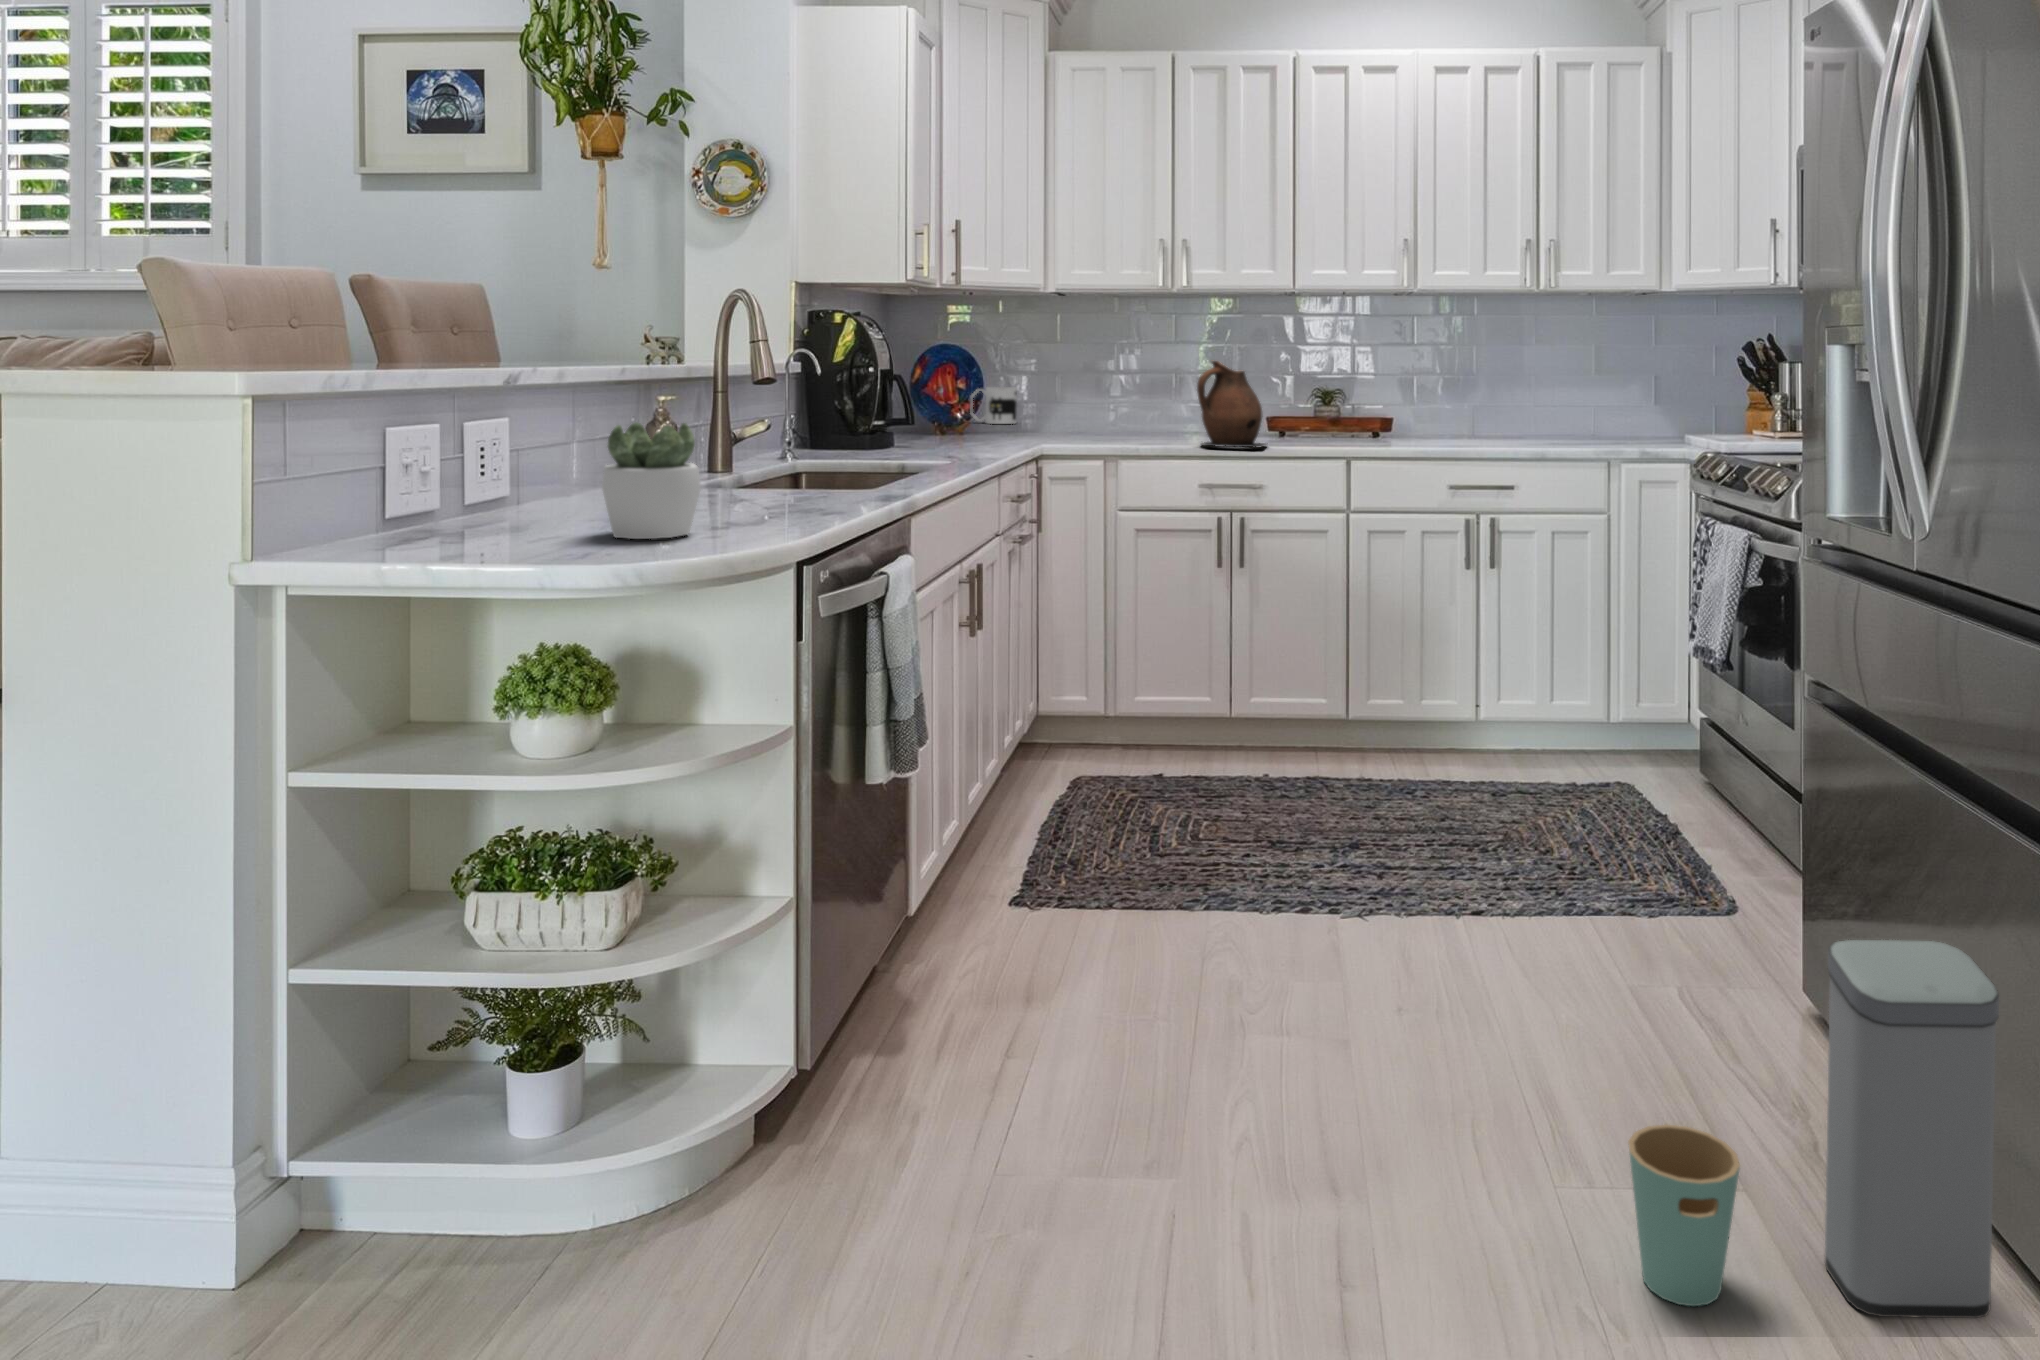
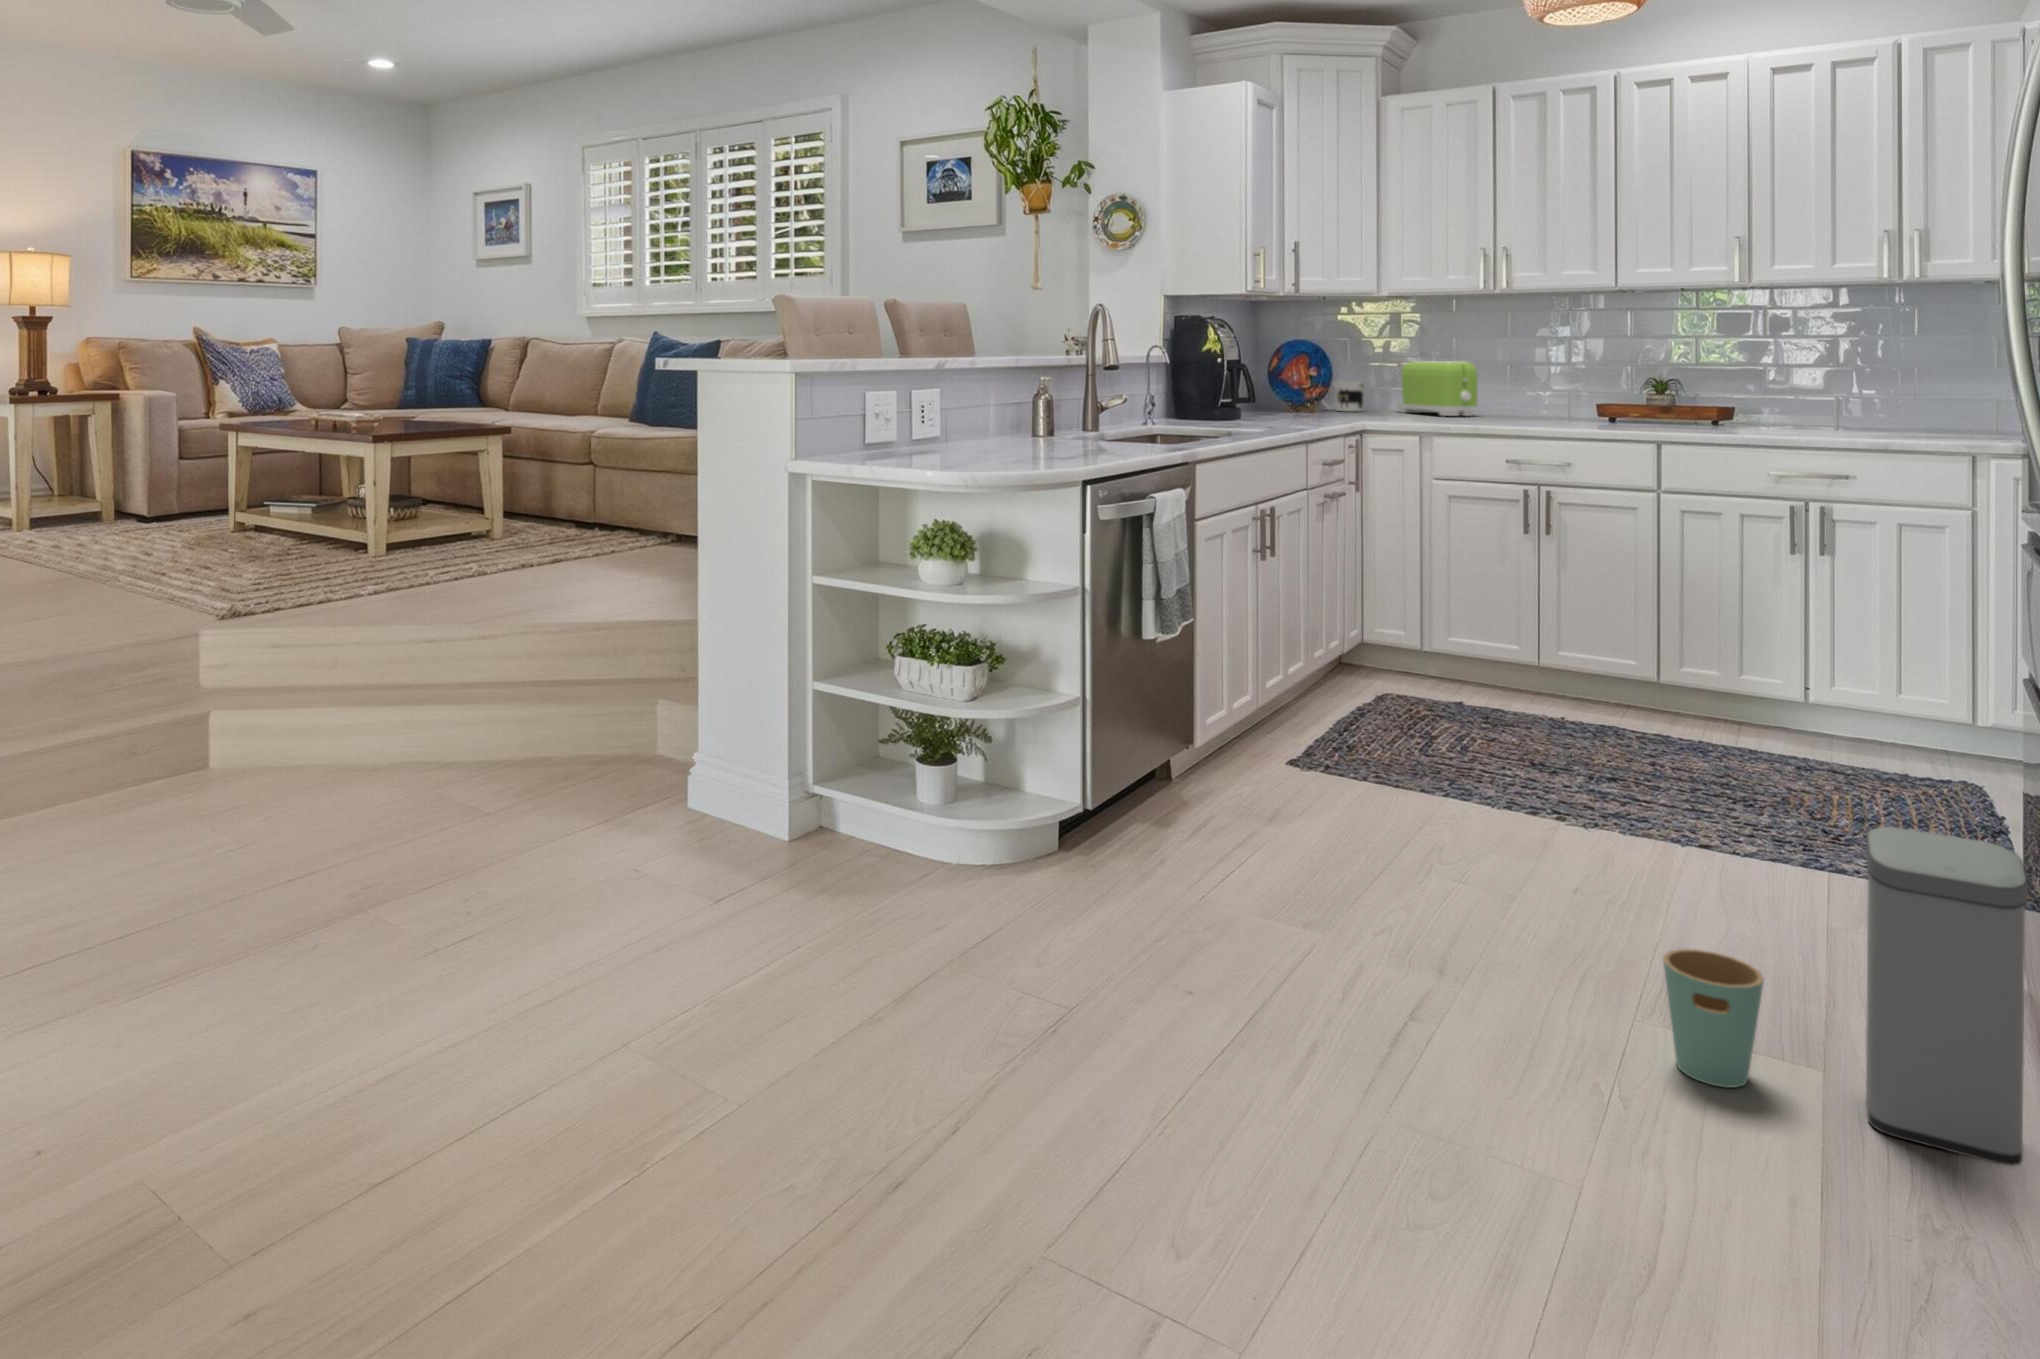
ceramic pitcher: present [1197,361,1268,448] -> none [1503,354,1579,433]
toaster: none [1053,364,1142,428] -> present [1398,361,1478,416]
succulent plant: present [602,422,701,539] -> none [979,388,1039,461]

